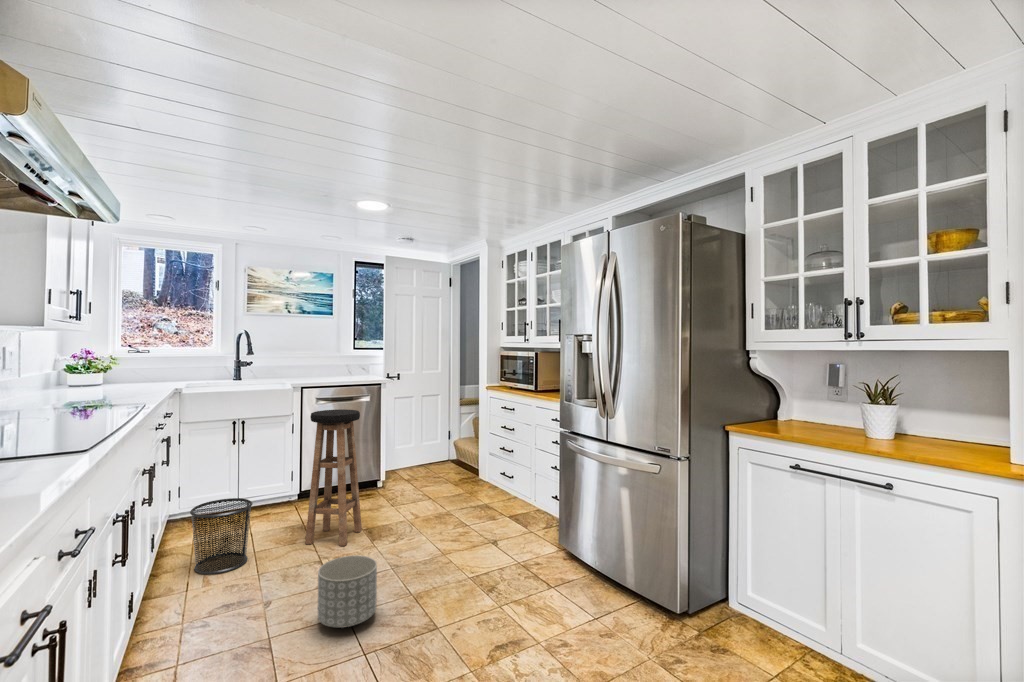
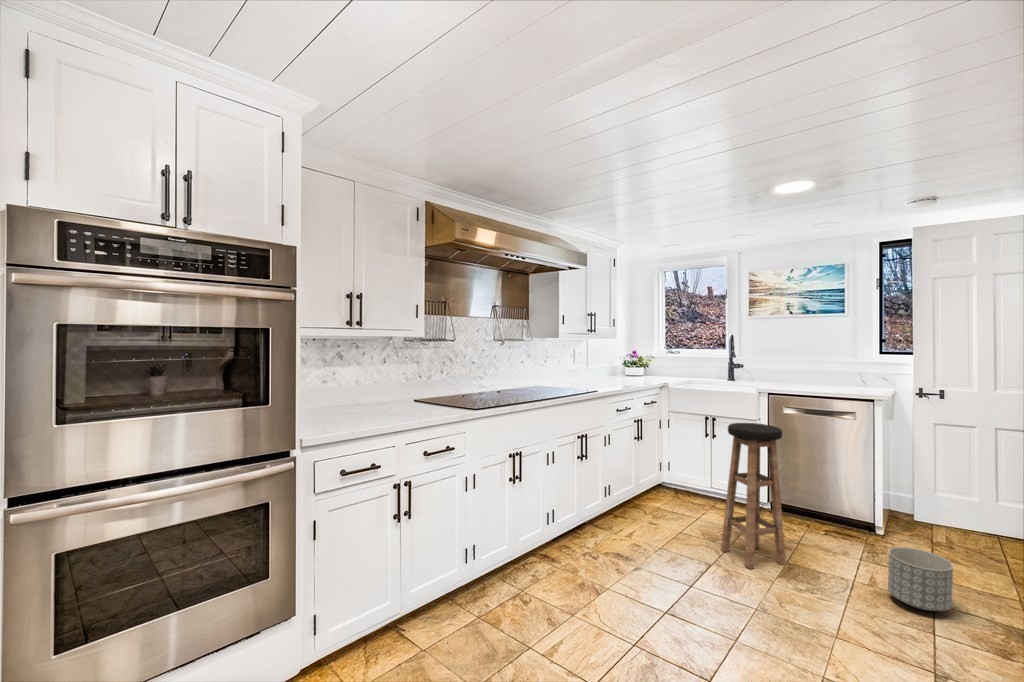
waste bin: present [190,498,253,574] -> none [628,480,674,542]
planter: present [318,555,377,628] -> present [888,547,953,611]

